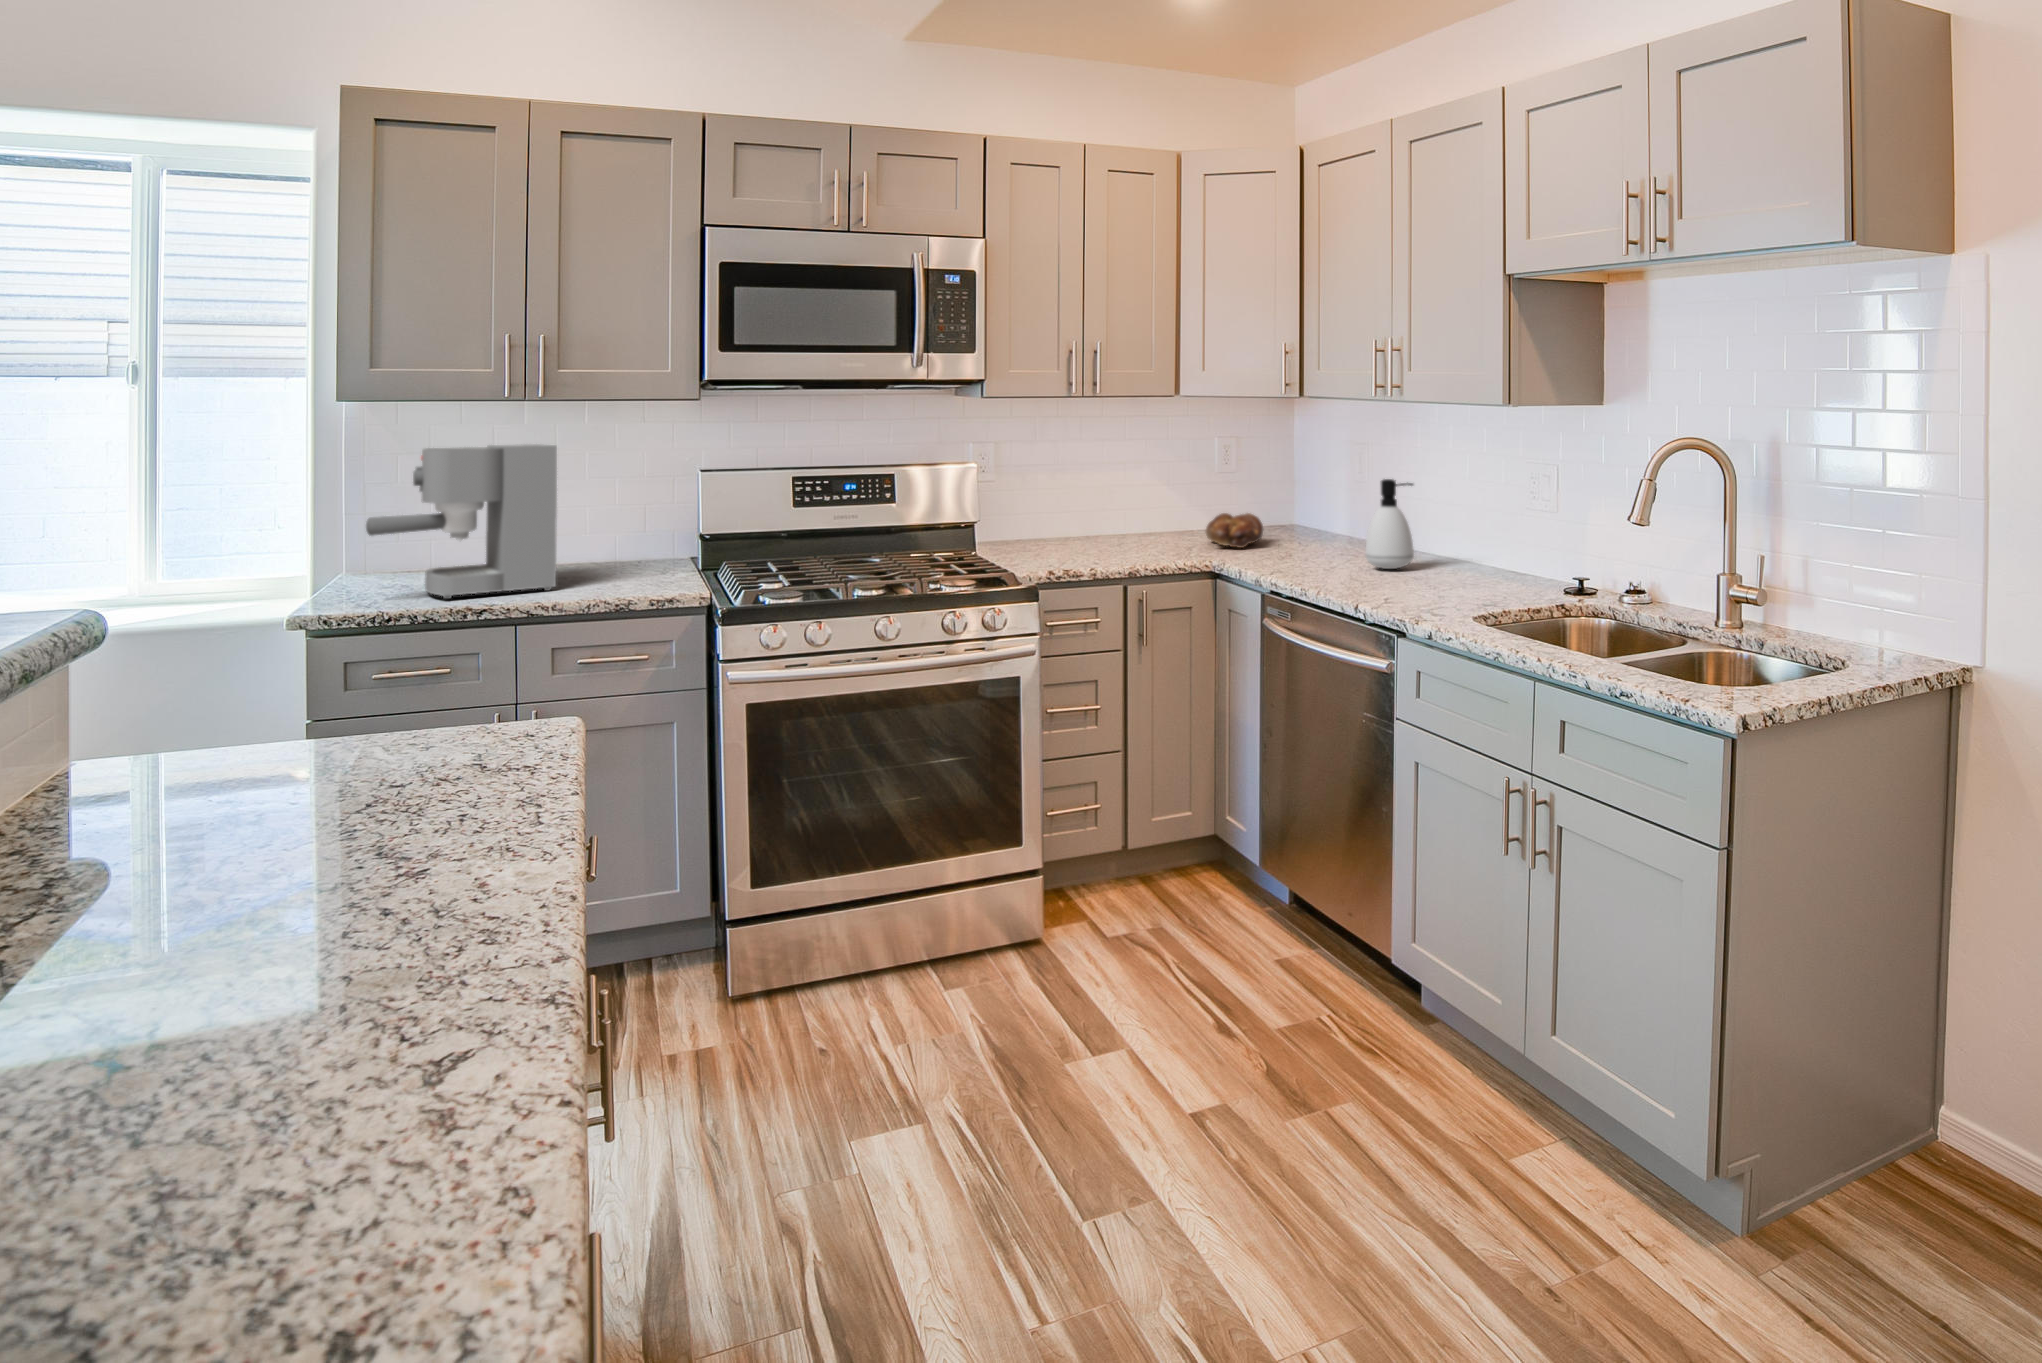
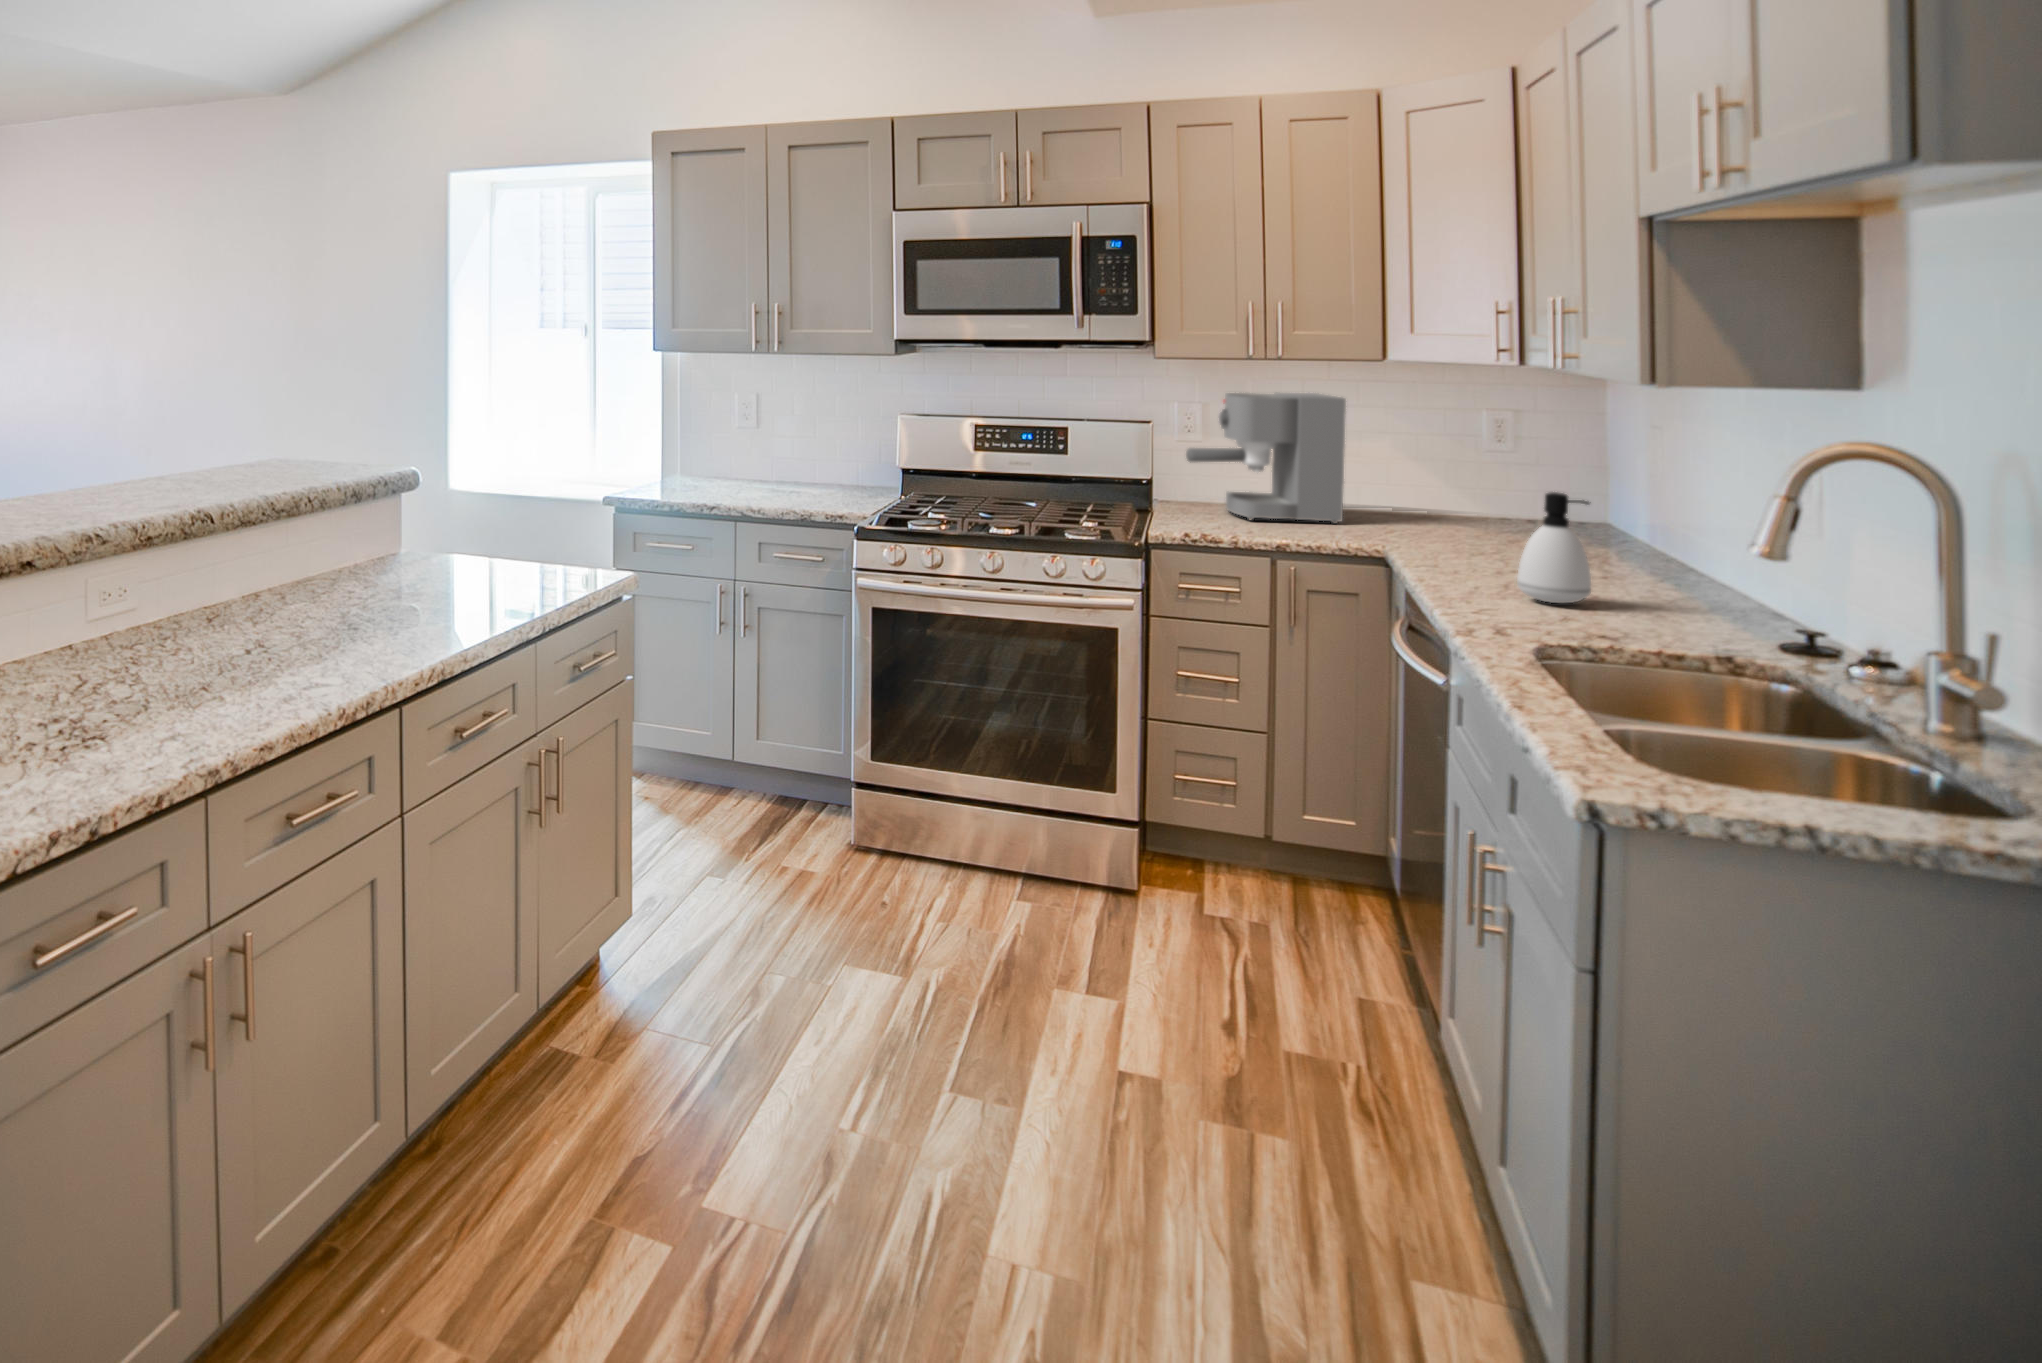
coffee maker: present [366,444,557,599] -> present [1186,392,1346,524]
bread loaf: present [1206,513,1263,548] -> none [1394,507,1485,550]

